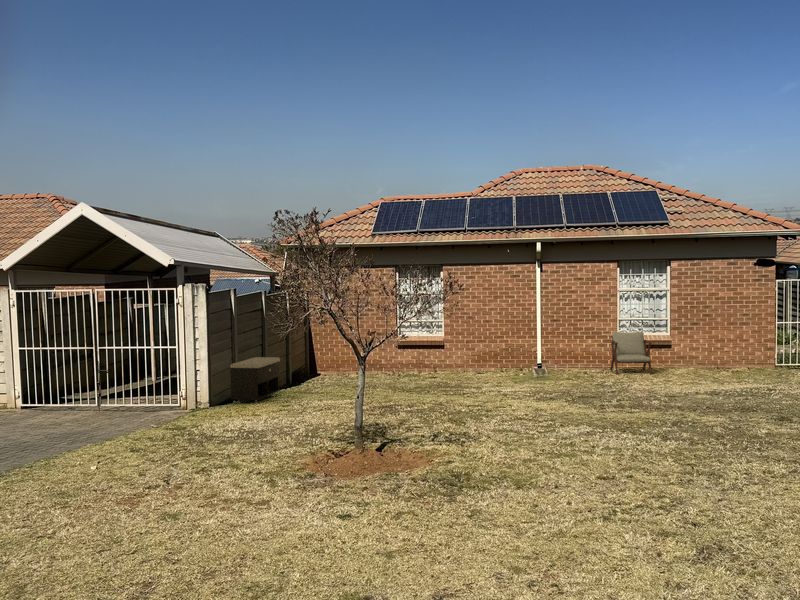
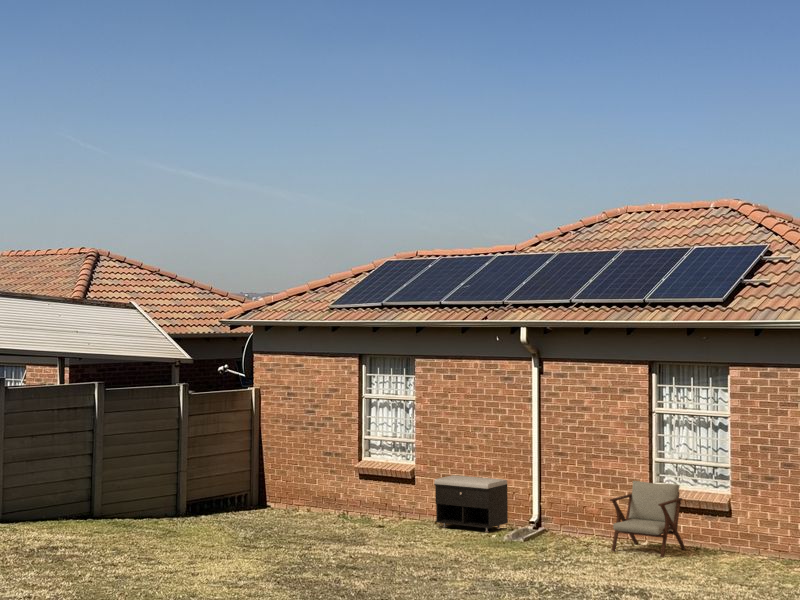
storage bench: present [230,357,280,403] -> present [434,475,508,532]

